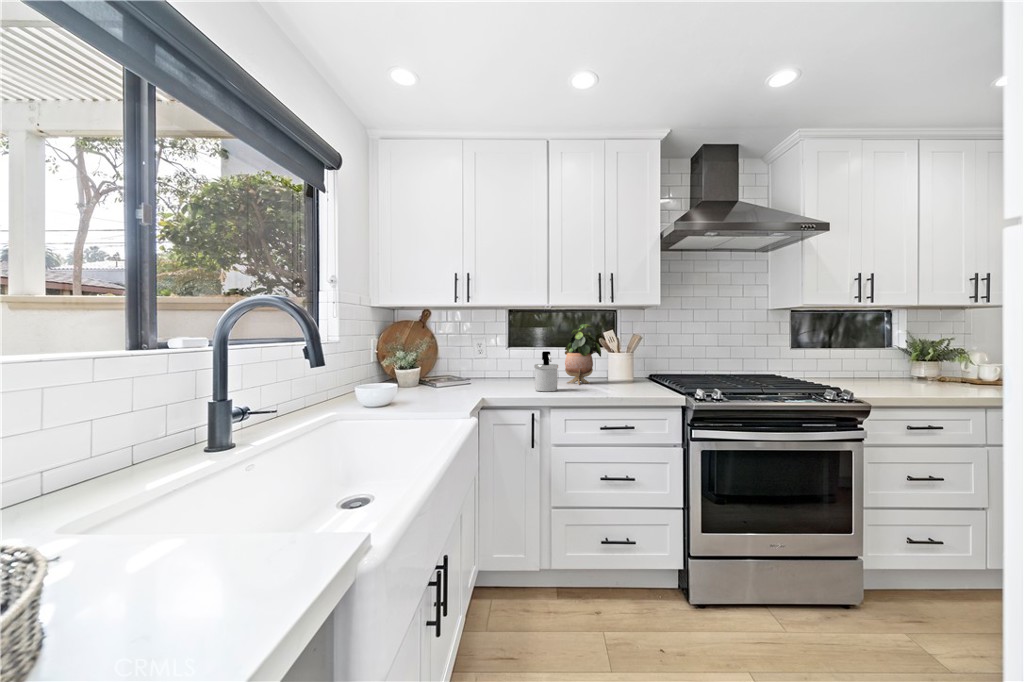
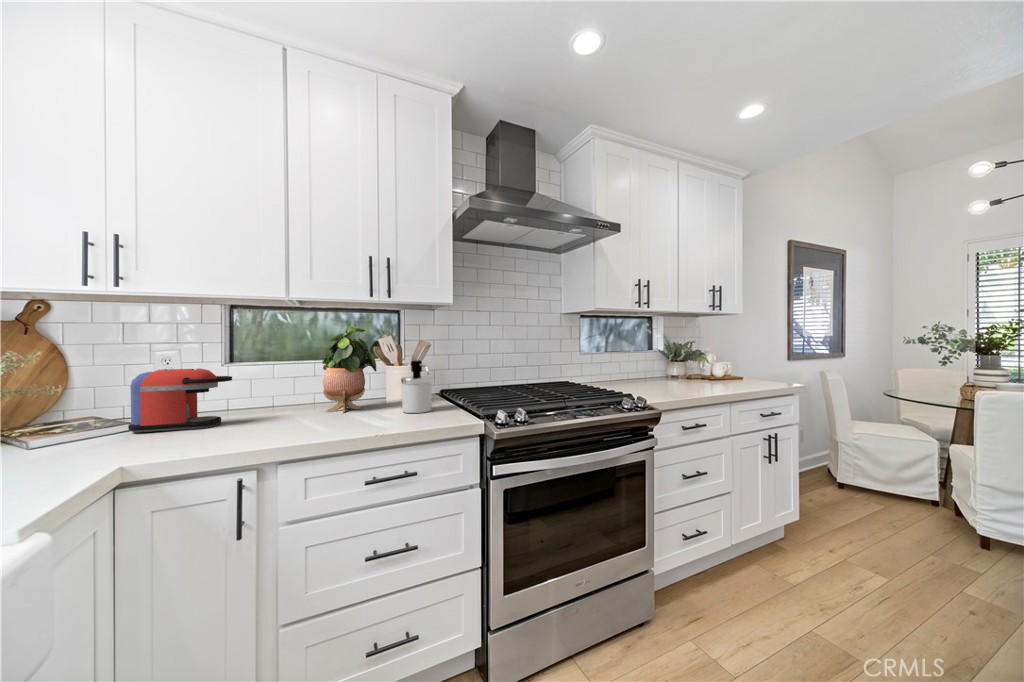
coffee maker: none [464,350,514,387] -> present [128,368,232,432]
soap dispenser: present [534,351,558,391] -> present [401,360,432,413]

